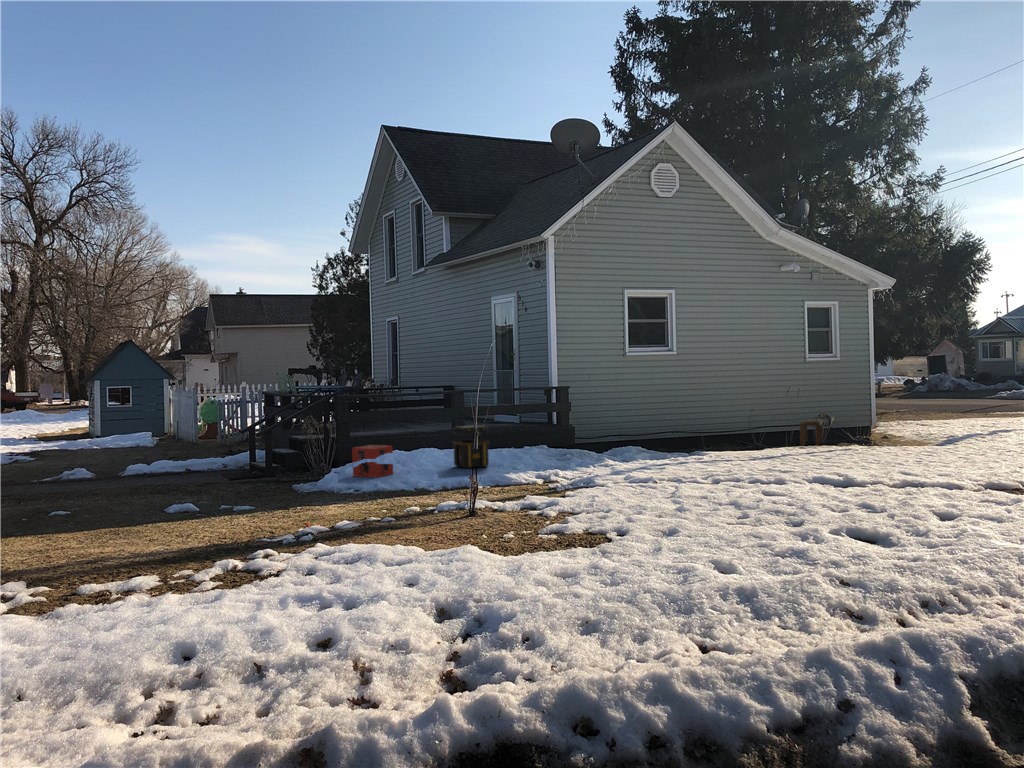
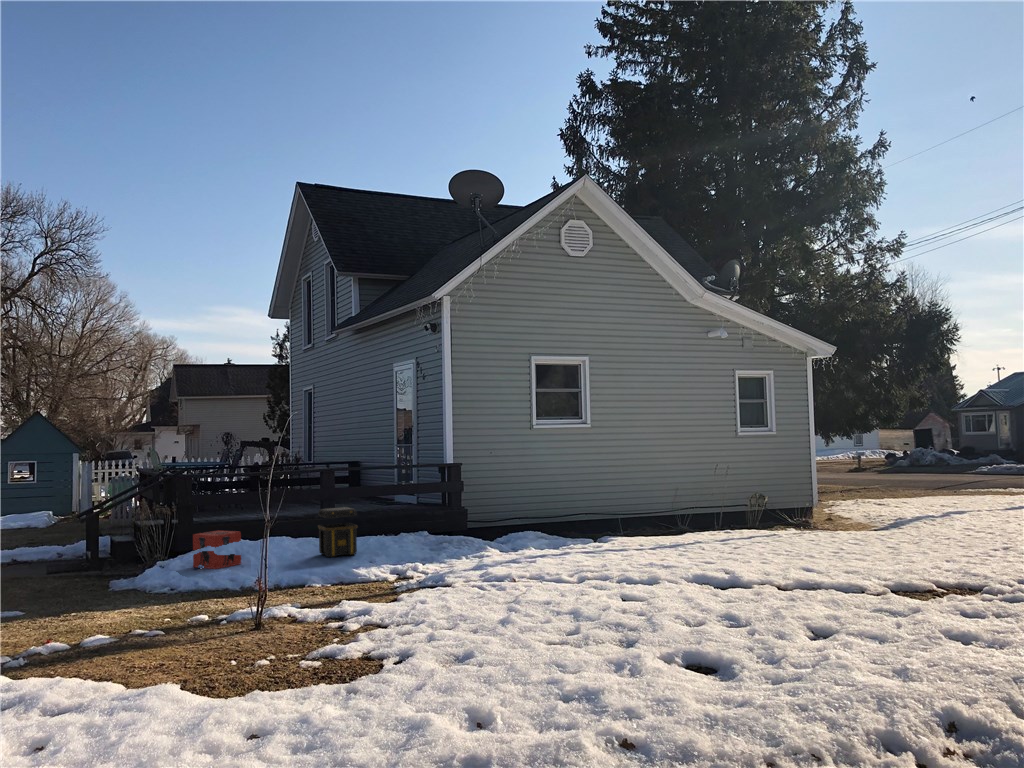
bench: present [799,419,824,446] -> none [729,497,759,529]

